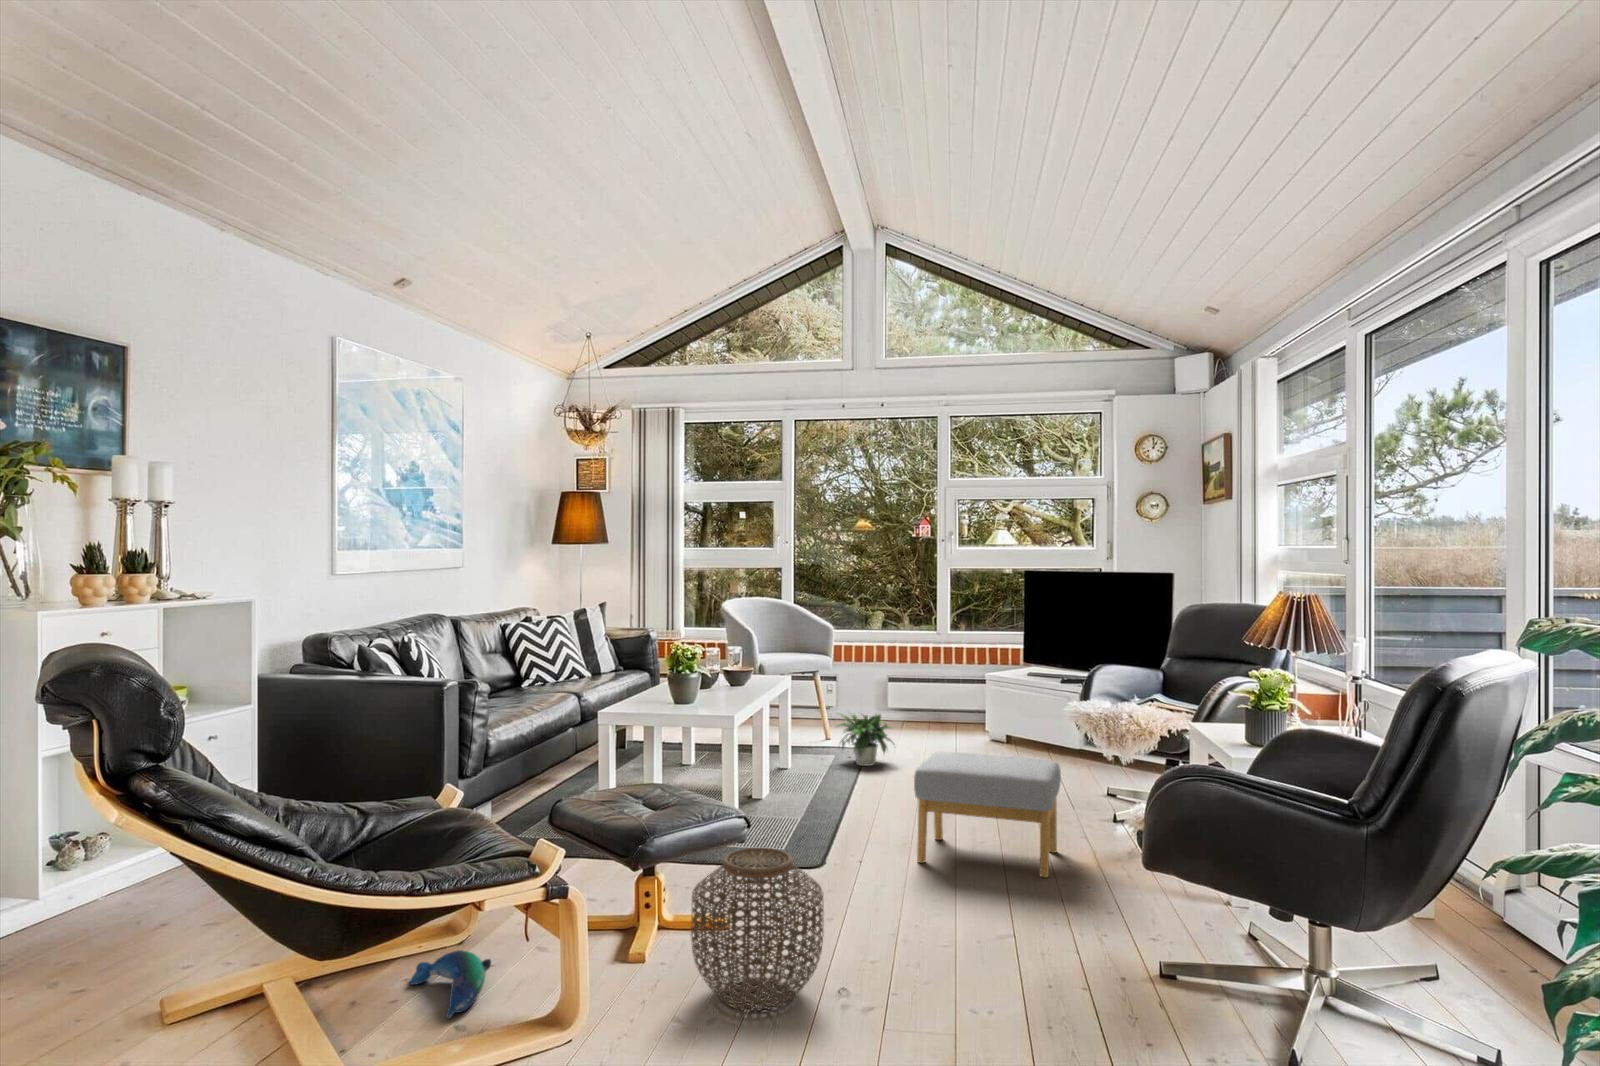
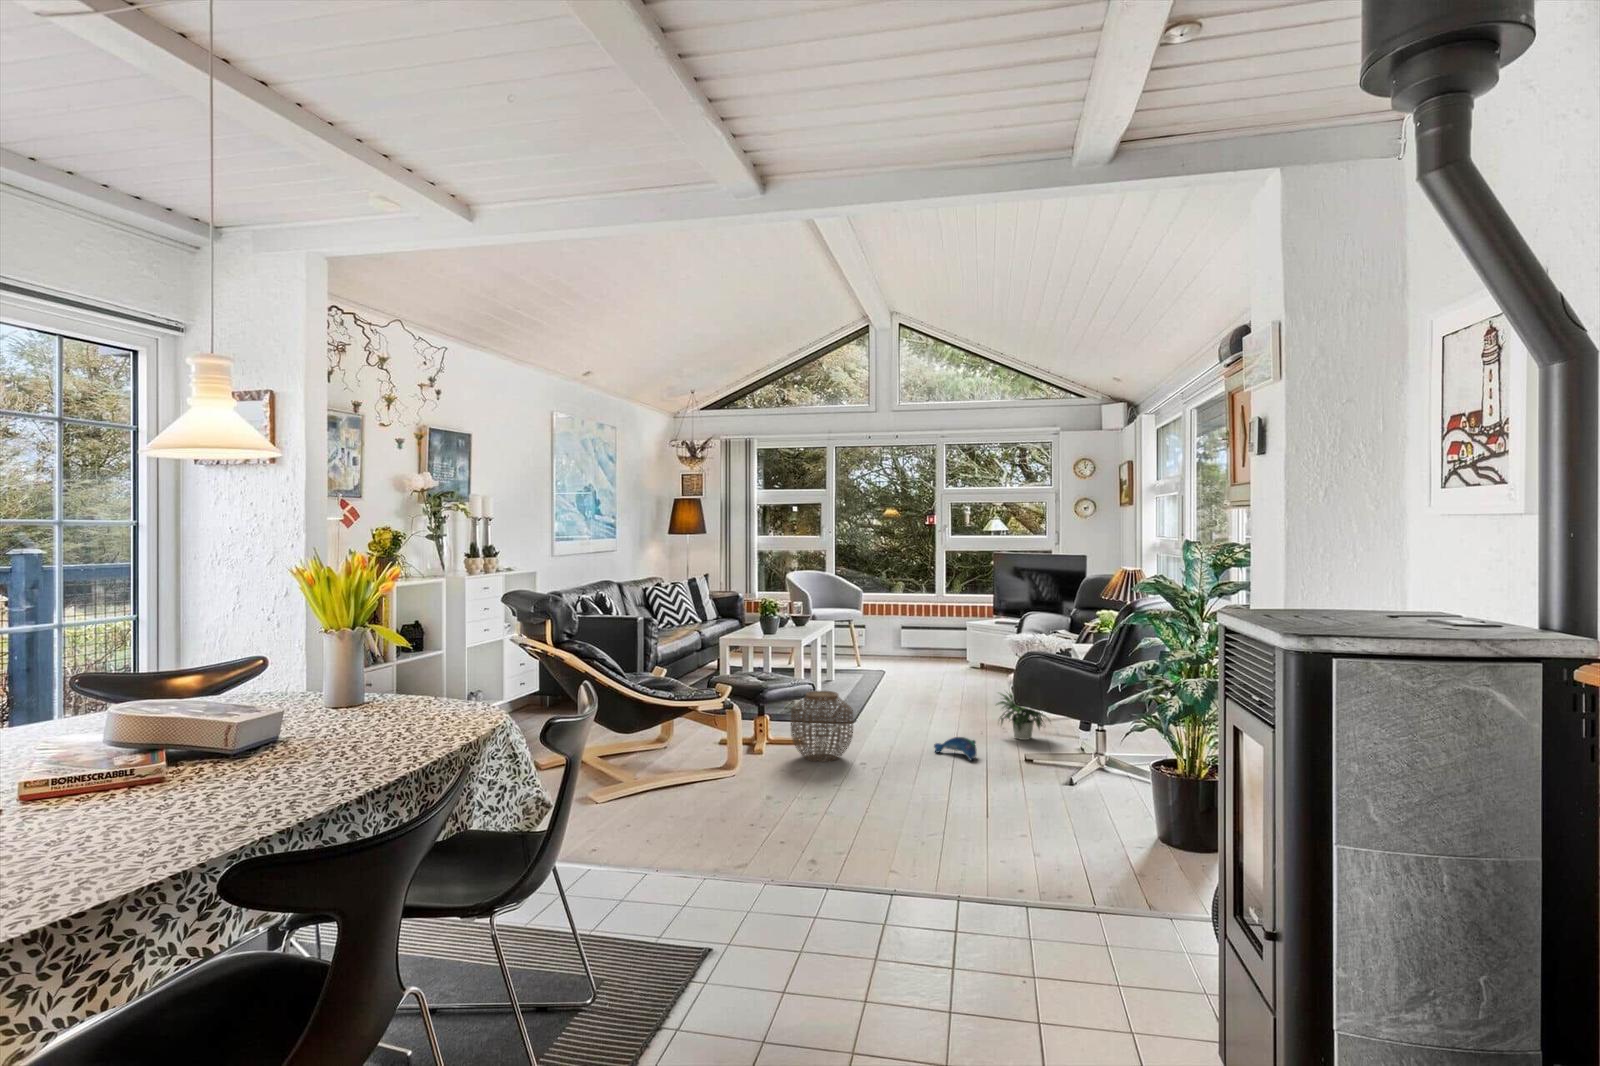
potted plant: present [837,713,892,766] -> present [997,694,1047,740]
footstool: present [914,752,1061,877] -> none [906,660,990,725]
plush toy: present [409,950,491,1018] -> present [934,737,977,760]

